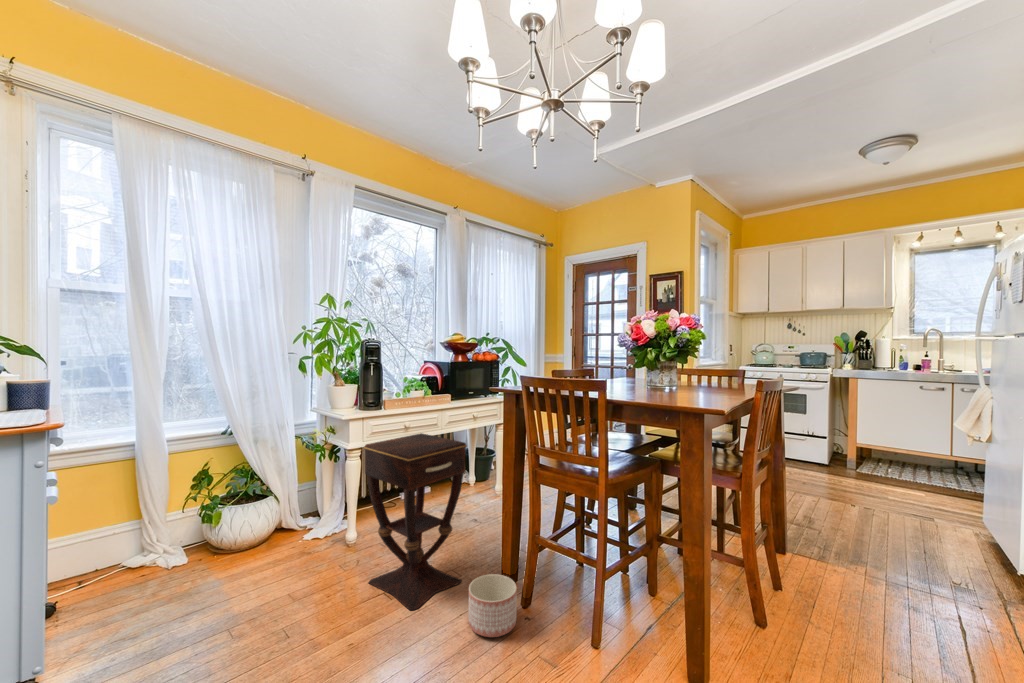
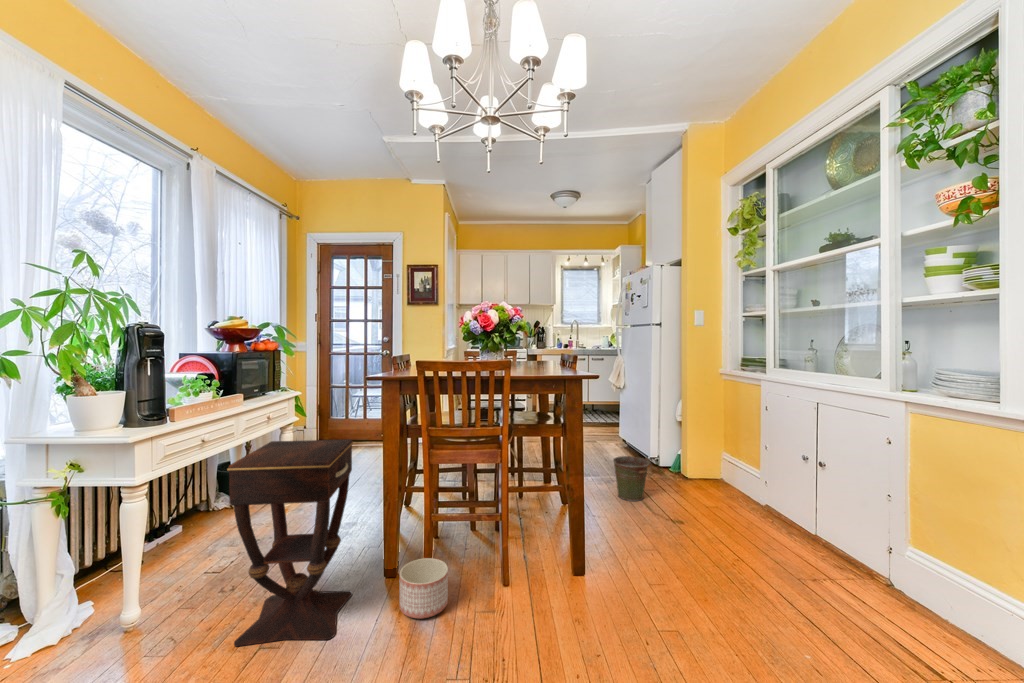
bucket: none [869,552,959,642] -> present [613,456,650,501]

